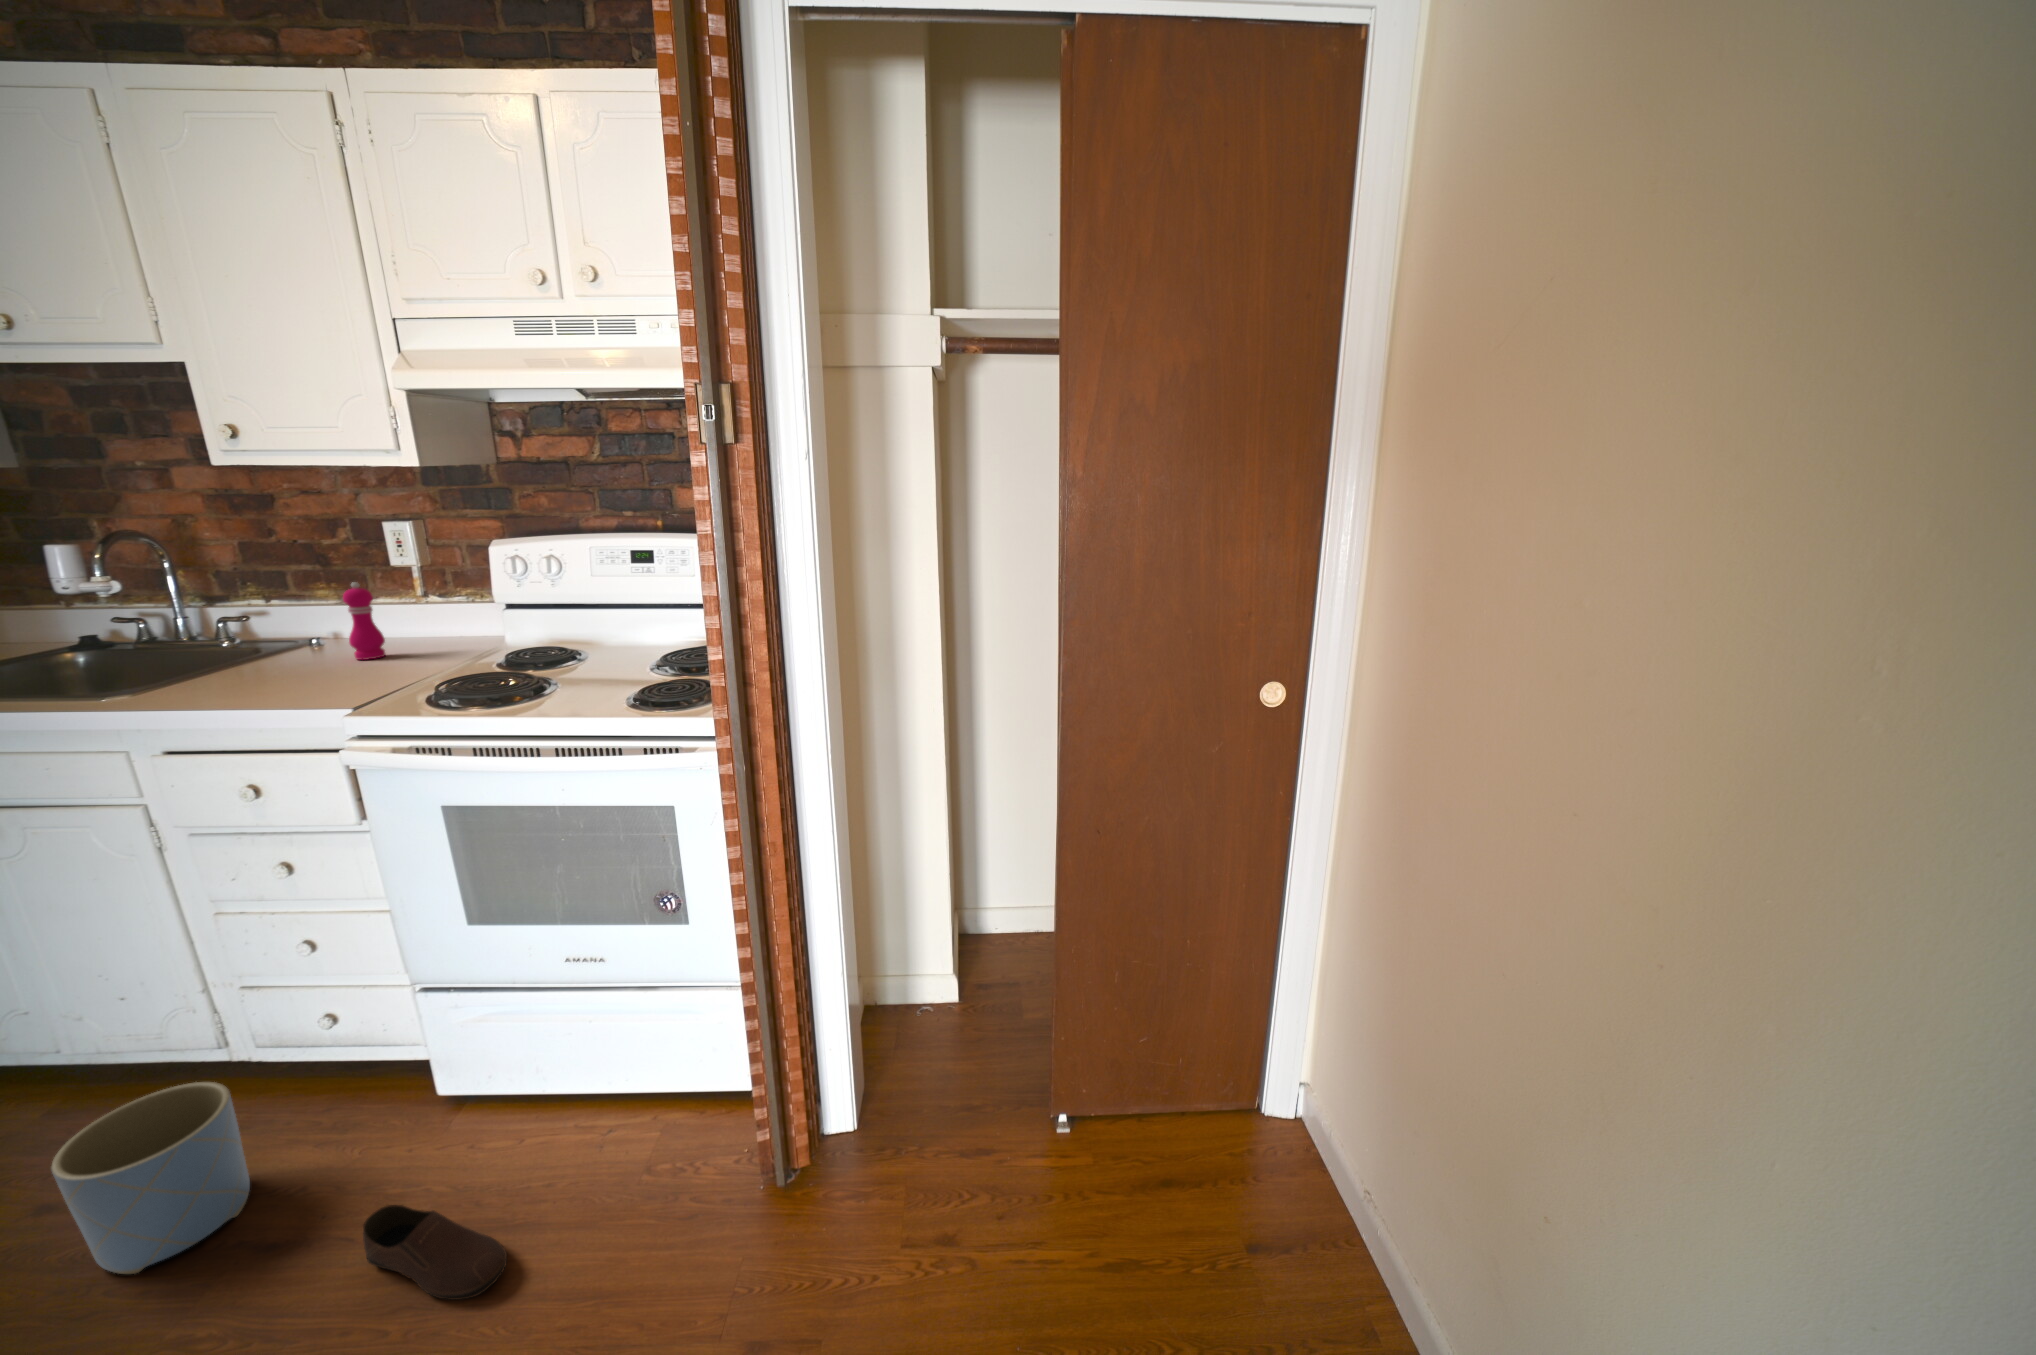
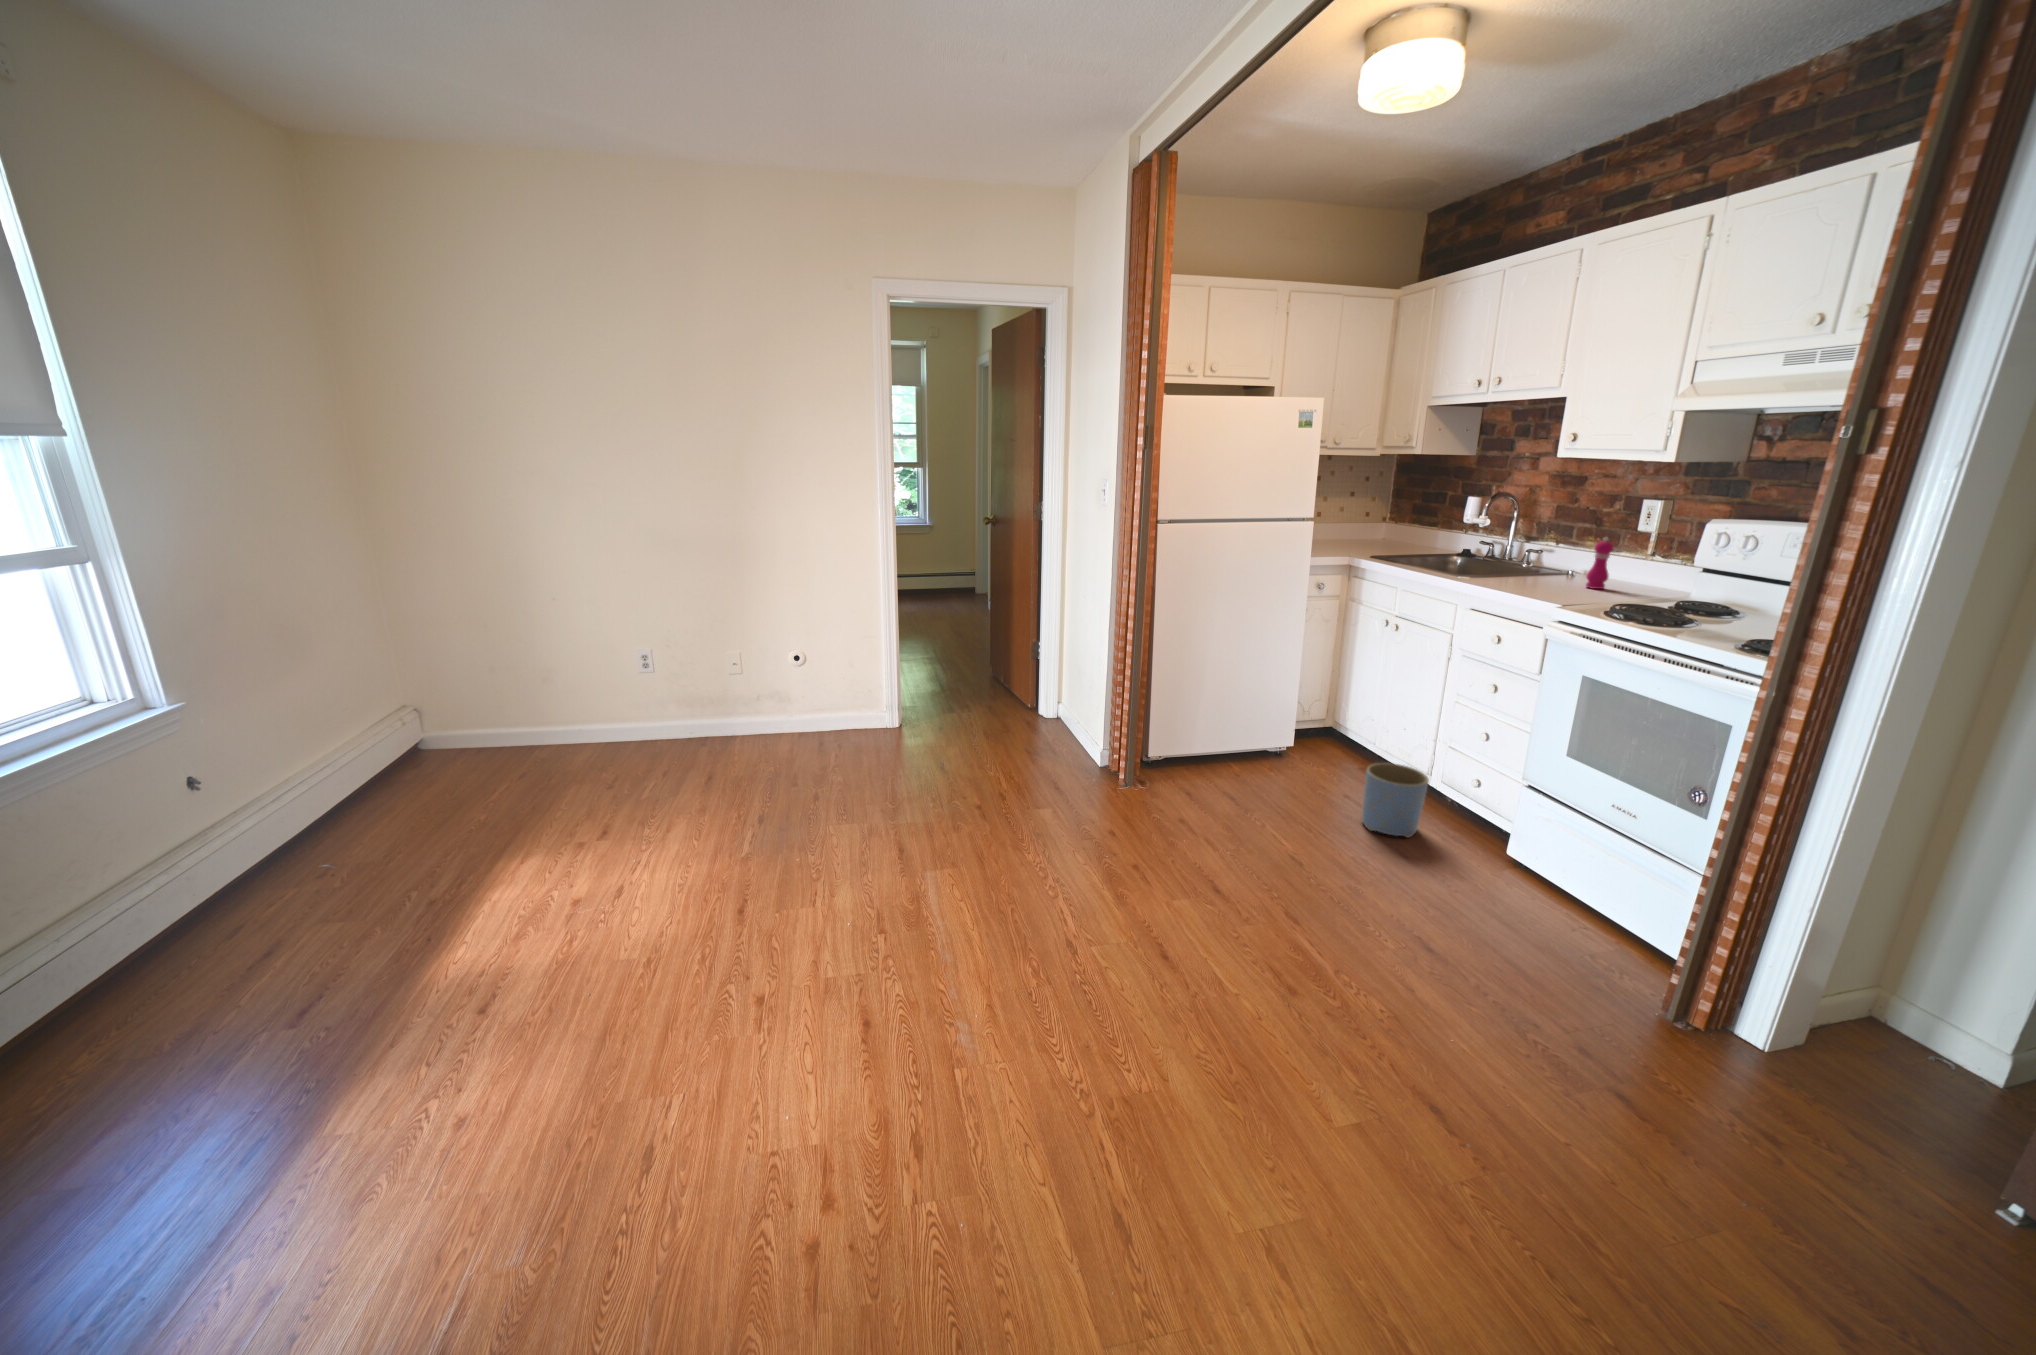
shoe: present [363,1205,507,1300] -> none [1444,863,1501,928]

